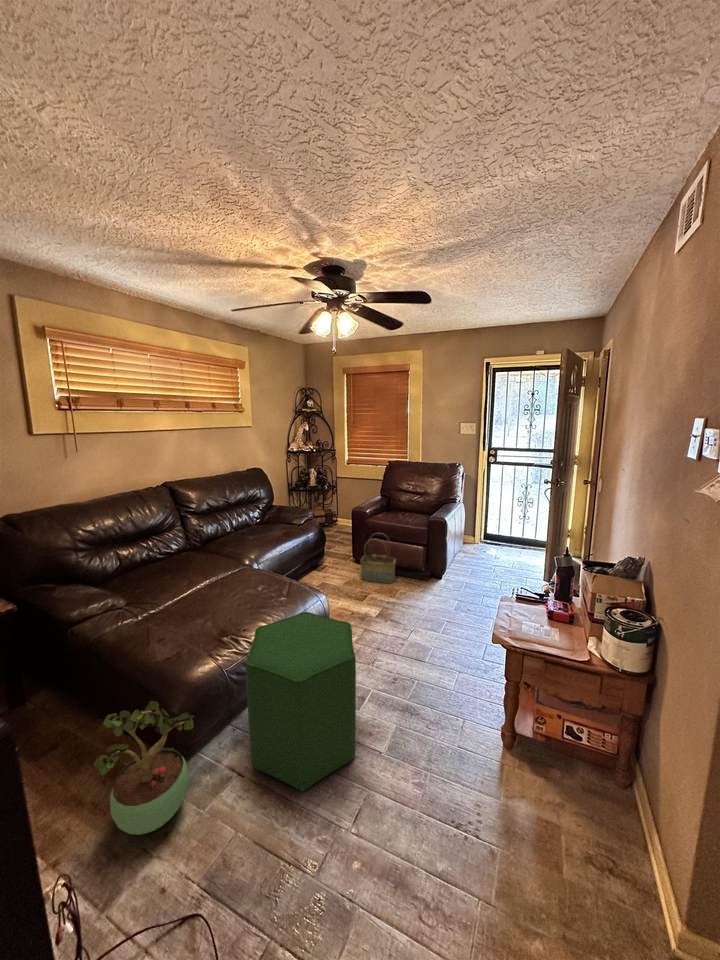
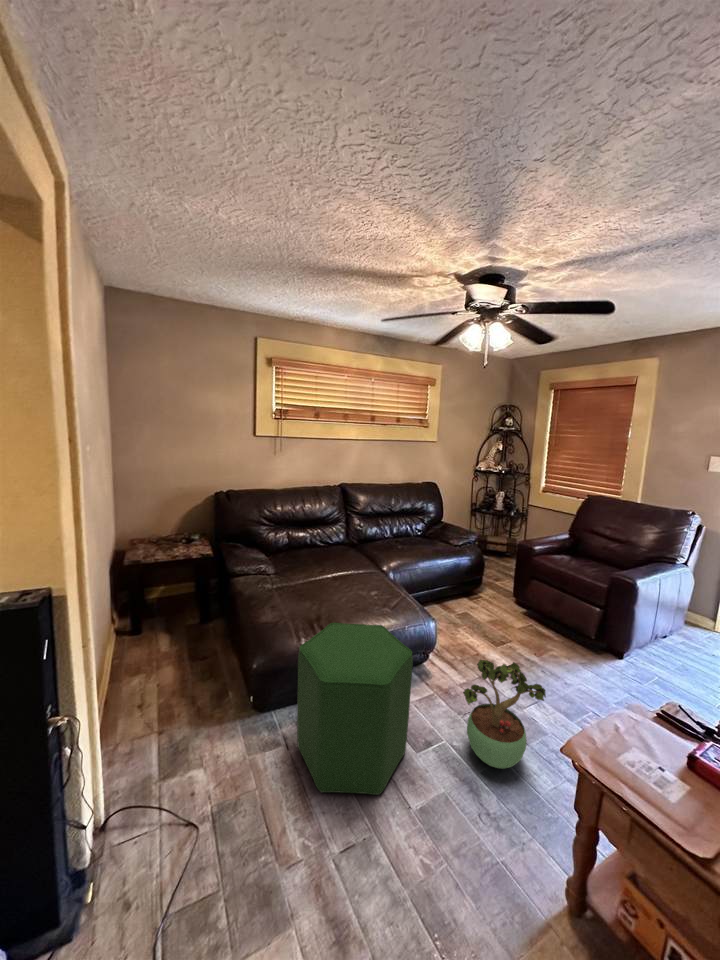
basket: present [360,533,396,583] -> none [511,575,559,640]
potted plant: present [93,701,194,835] -> present [463,660,546,769]

